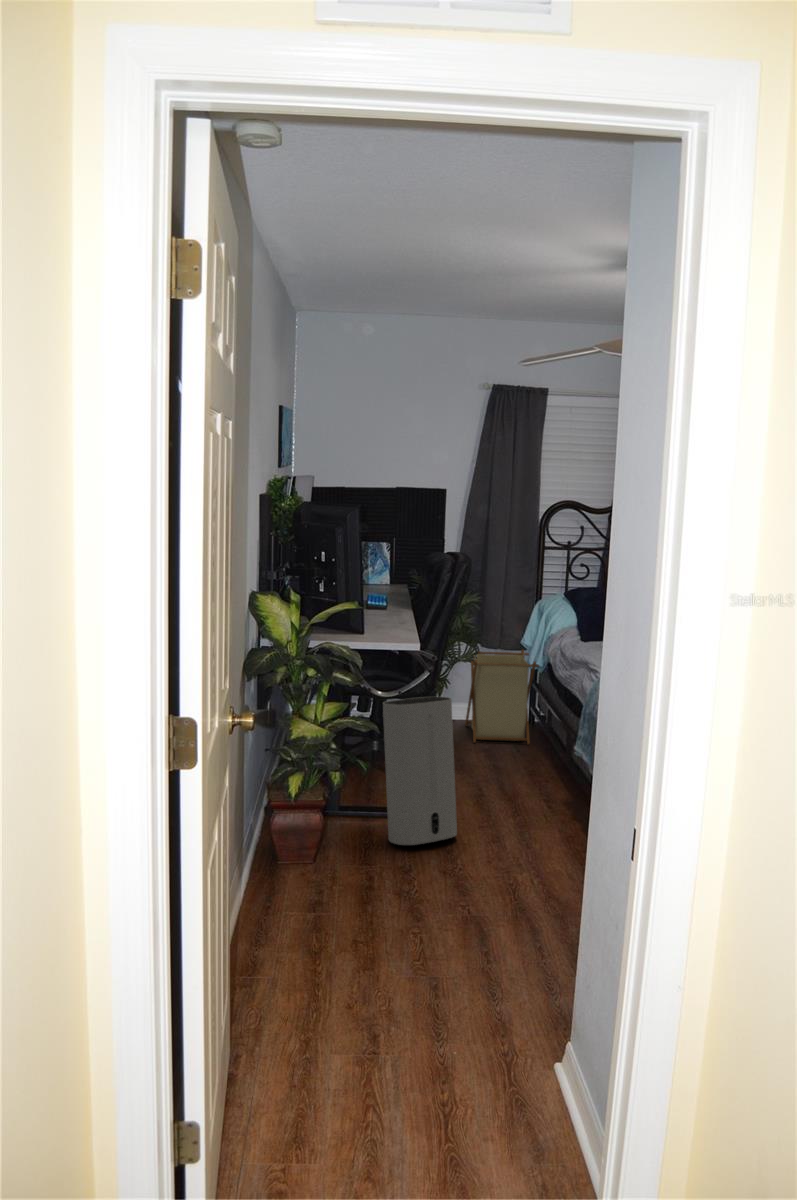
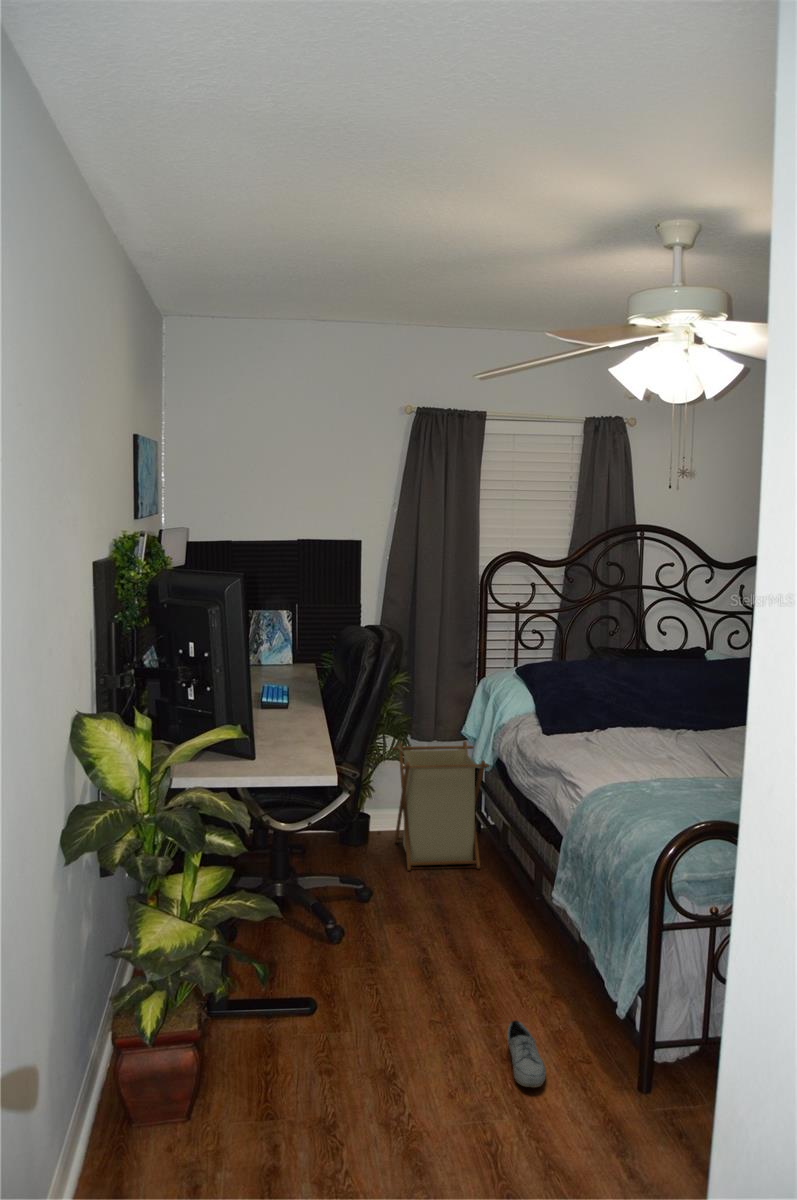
air purifier: present [383,697,457,845] -> none [284,844,398,1076]
shoe: none [533,823,558,860] -> present [507,1021,546,1087]

